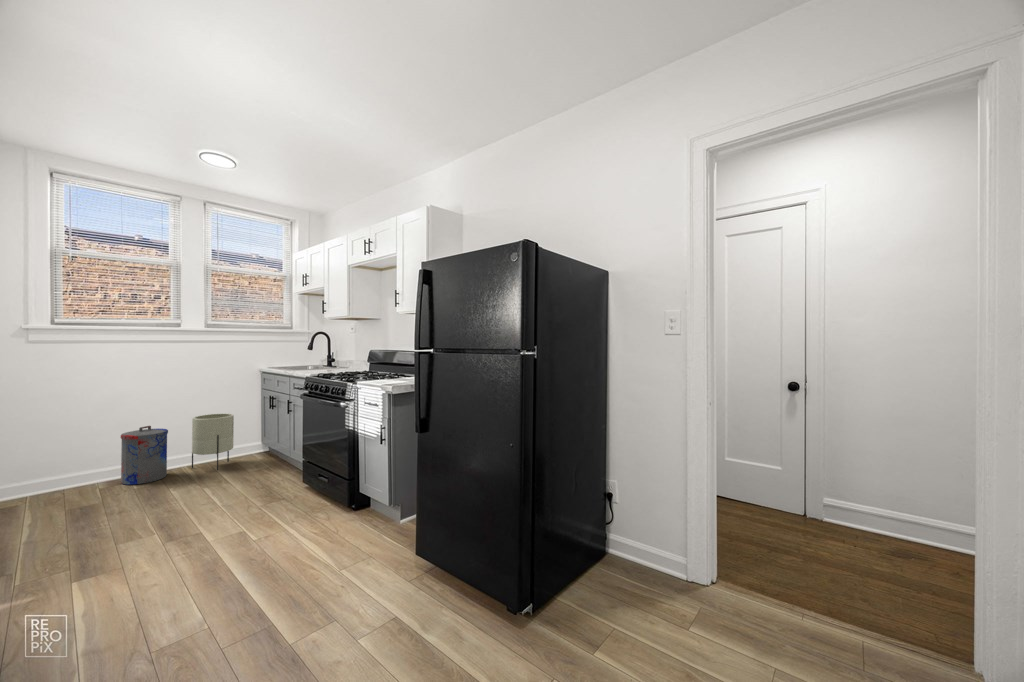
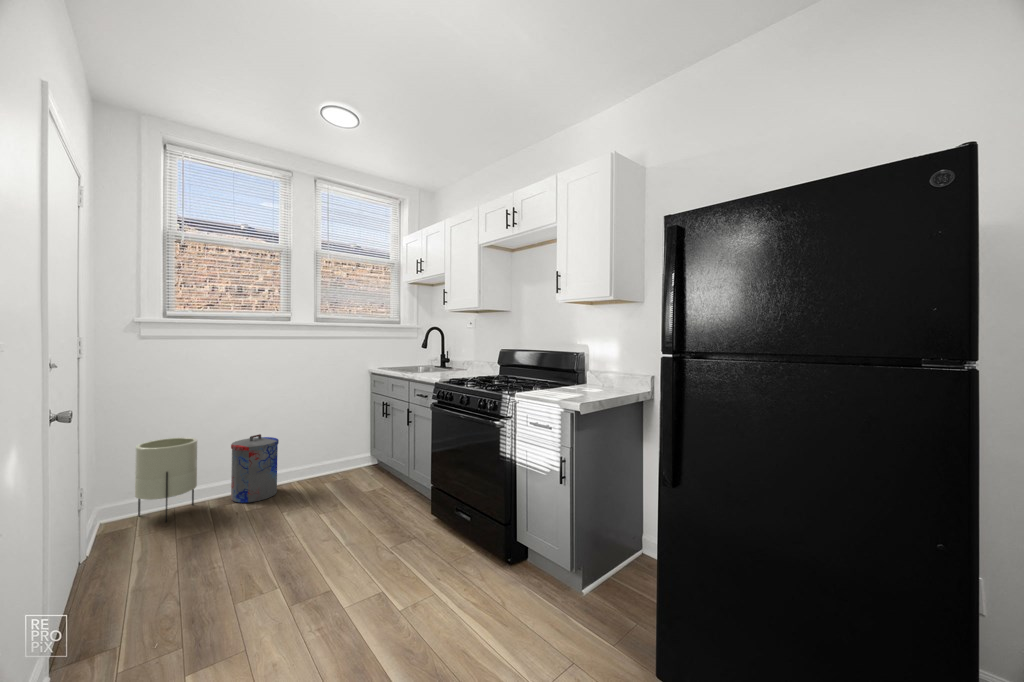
planter: present [192,413,234,470] -> present [135,438,197,523]

